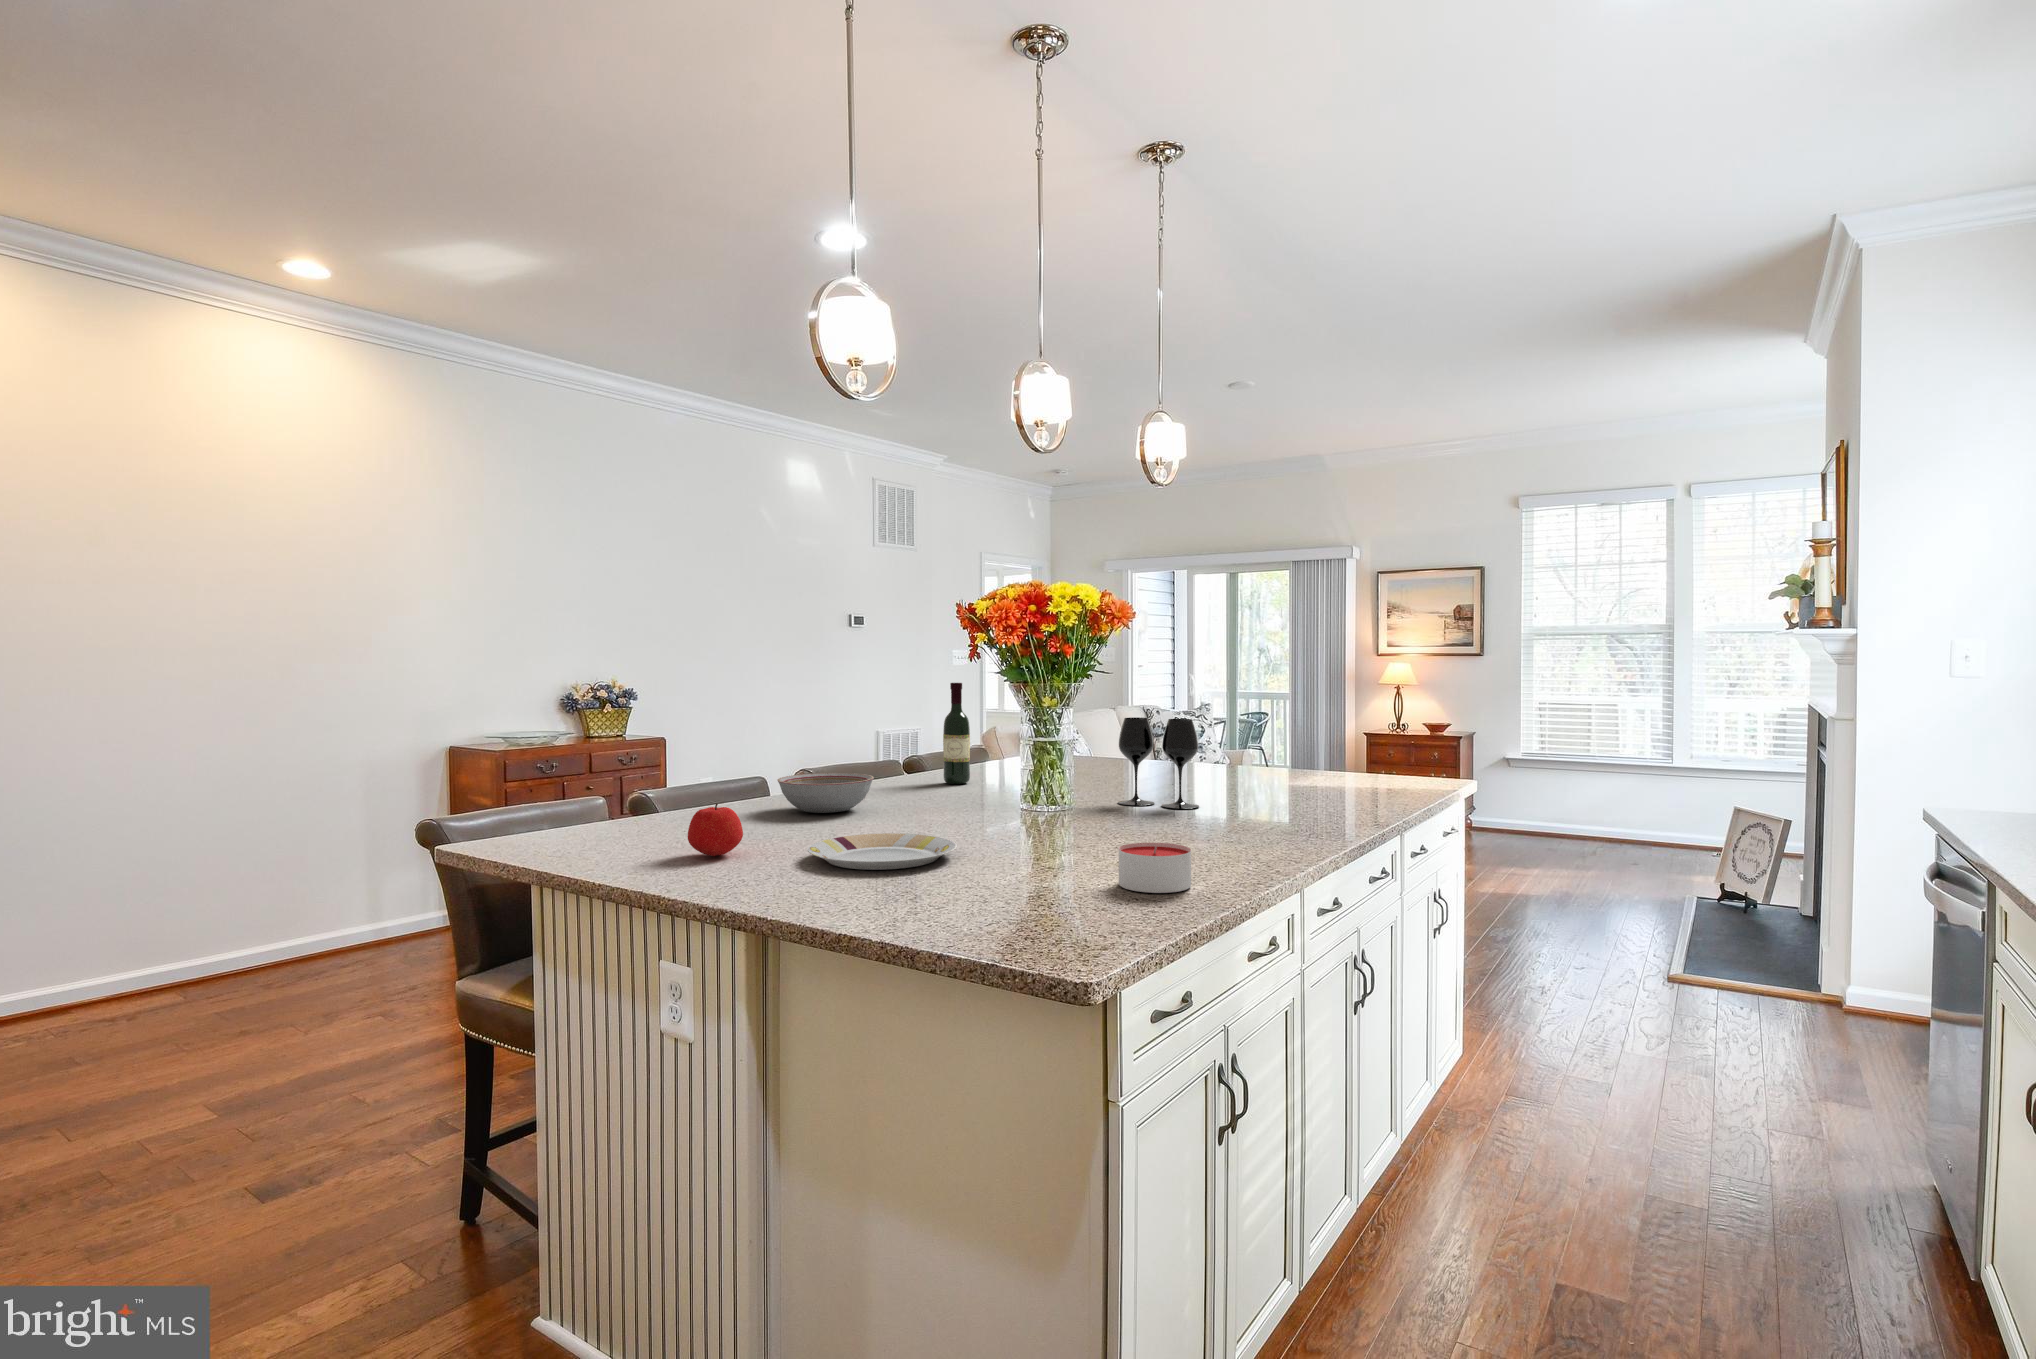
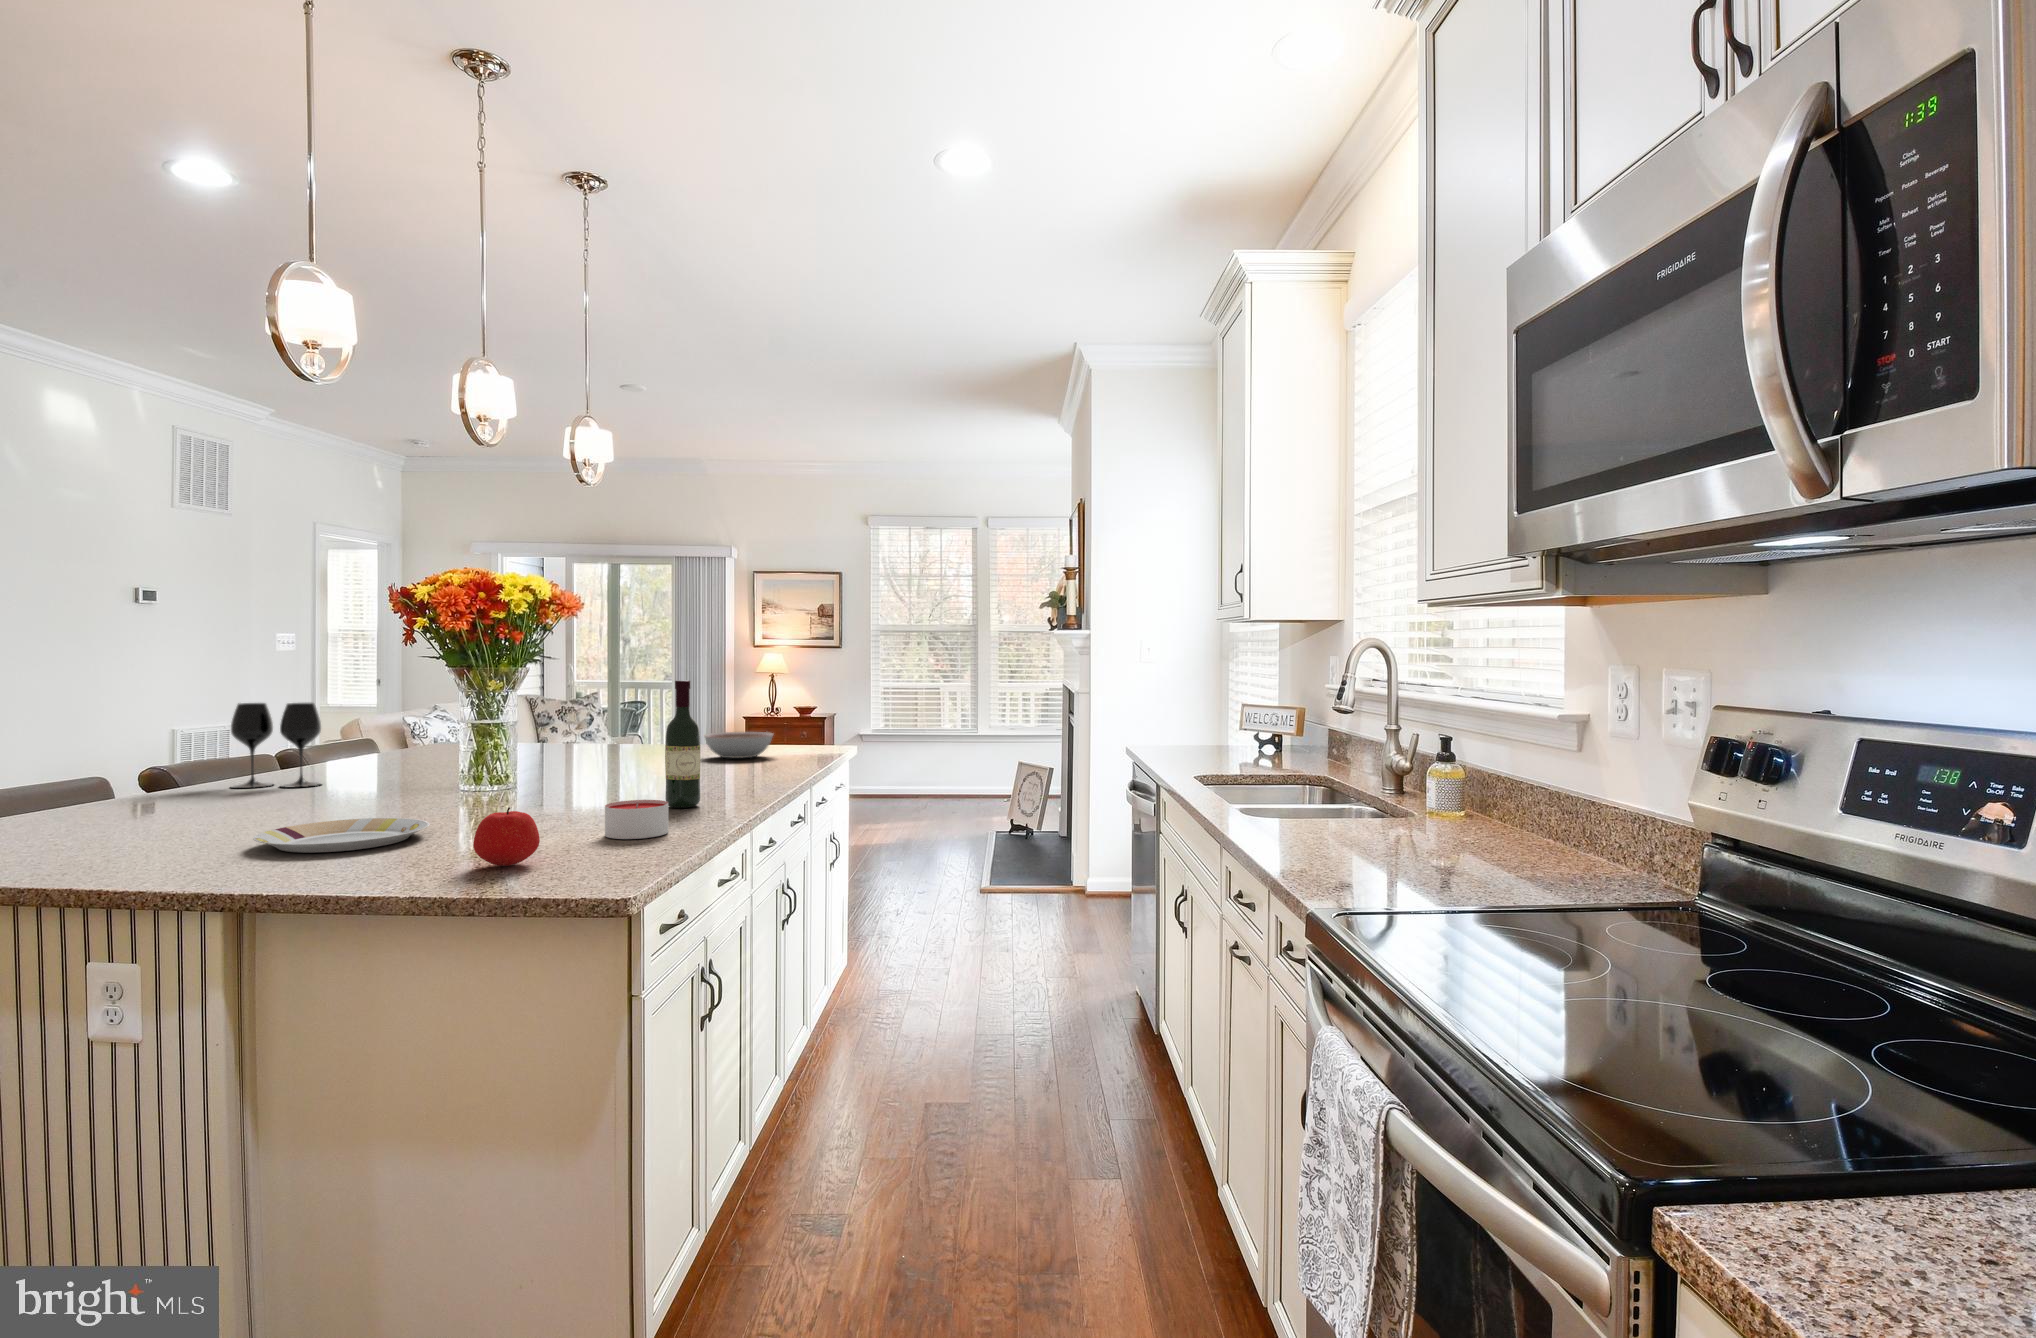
wine bottle: present [943,683,970,784] -> present [665,680,700,808]
wine glass: present [1118,717,1199,809] -> present [231,703,321,788]
bowl: present [777,773,874,813] -> present [704,732,773,758]
apple: present [688,803,743,856] -> present [473,807,540,866]

